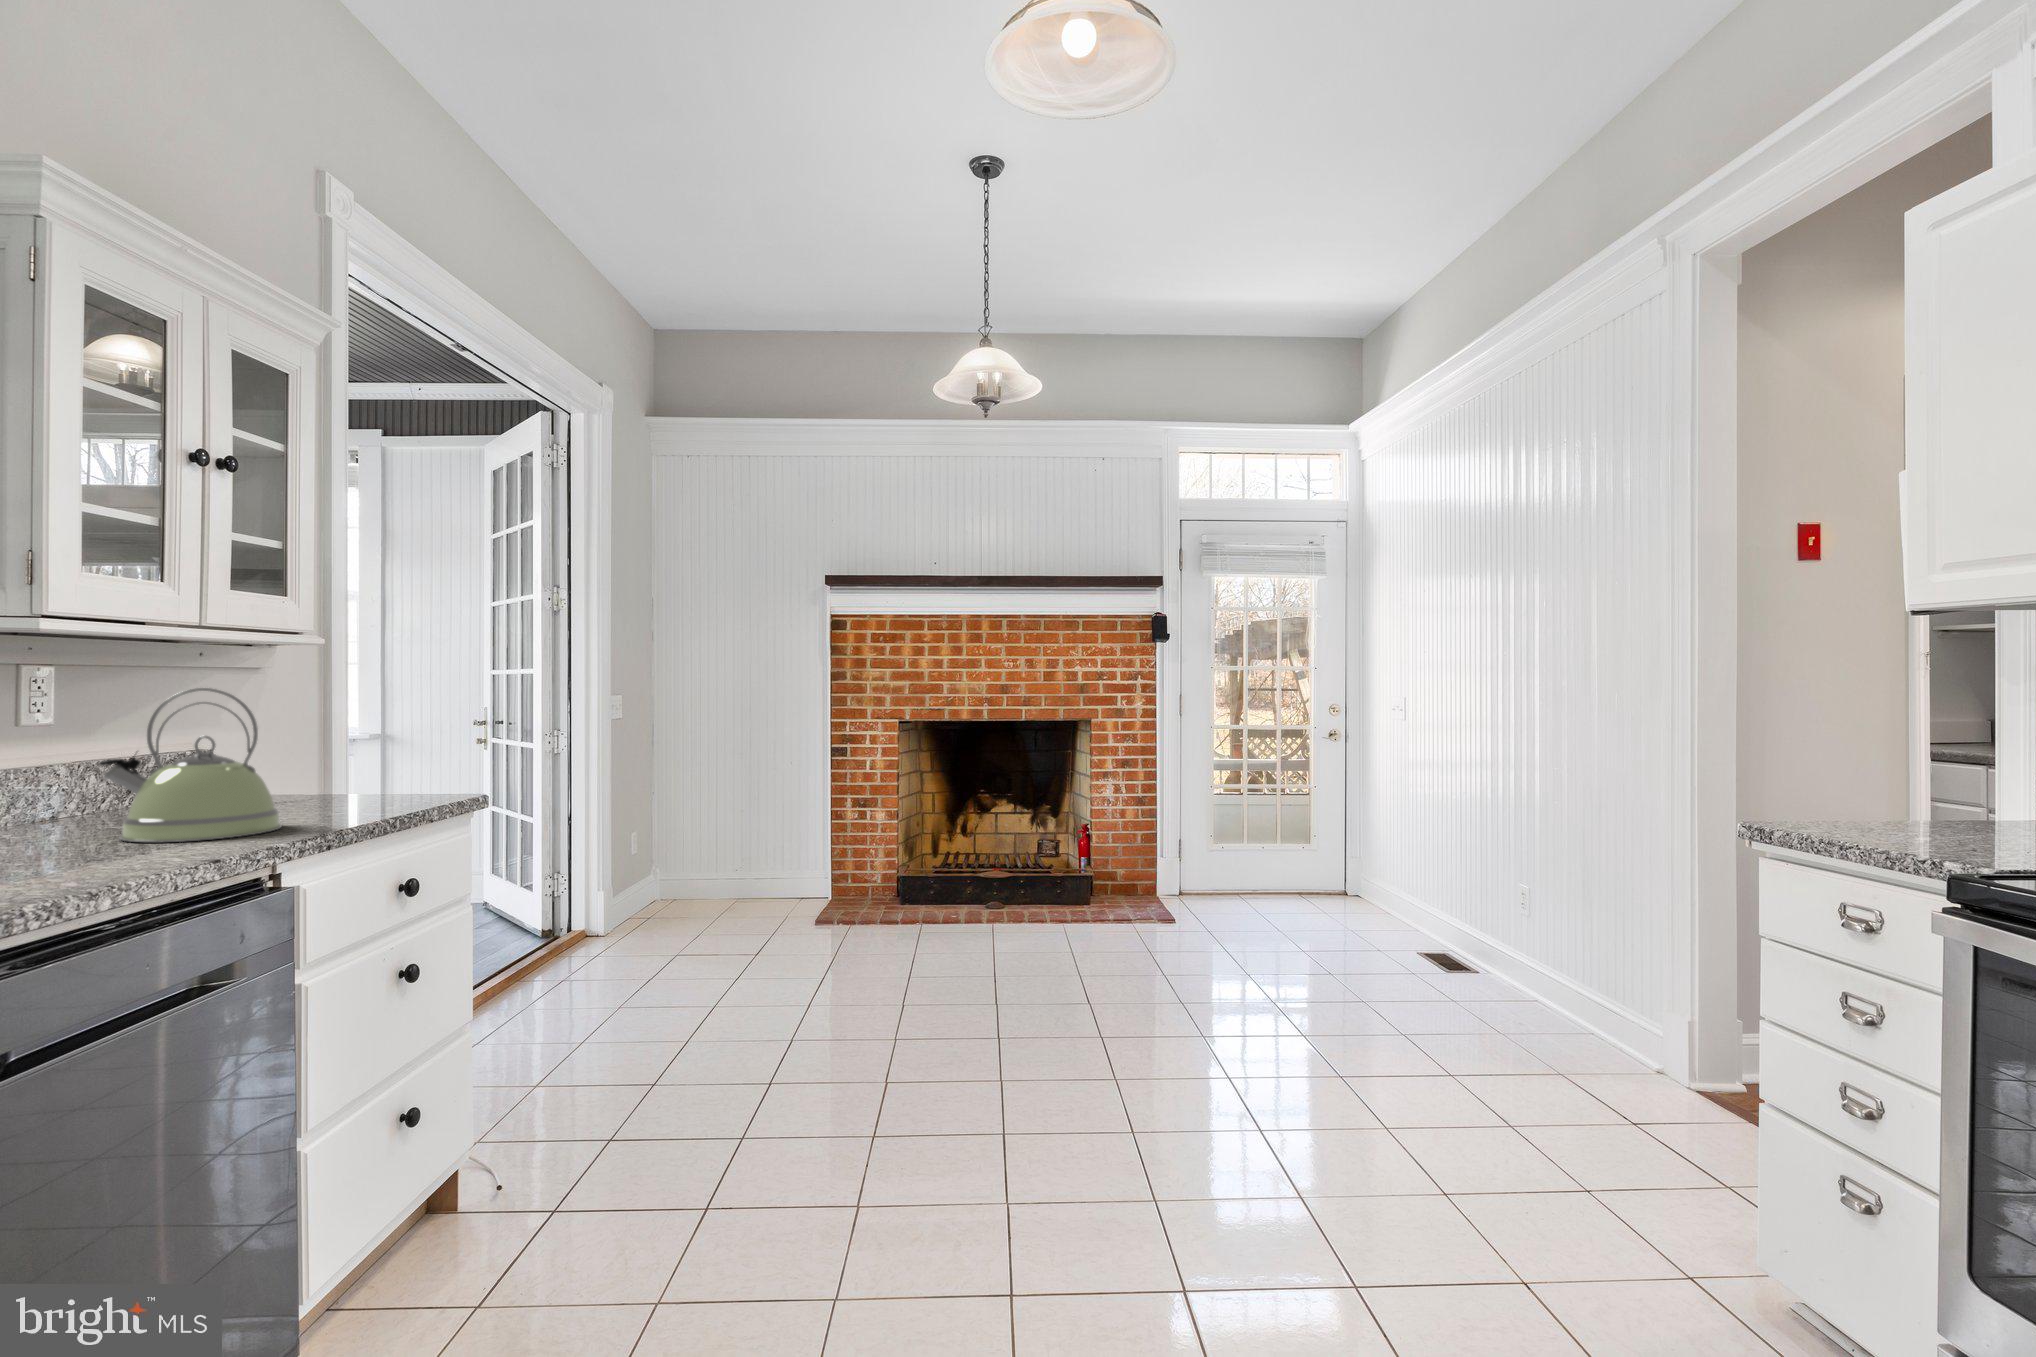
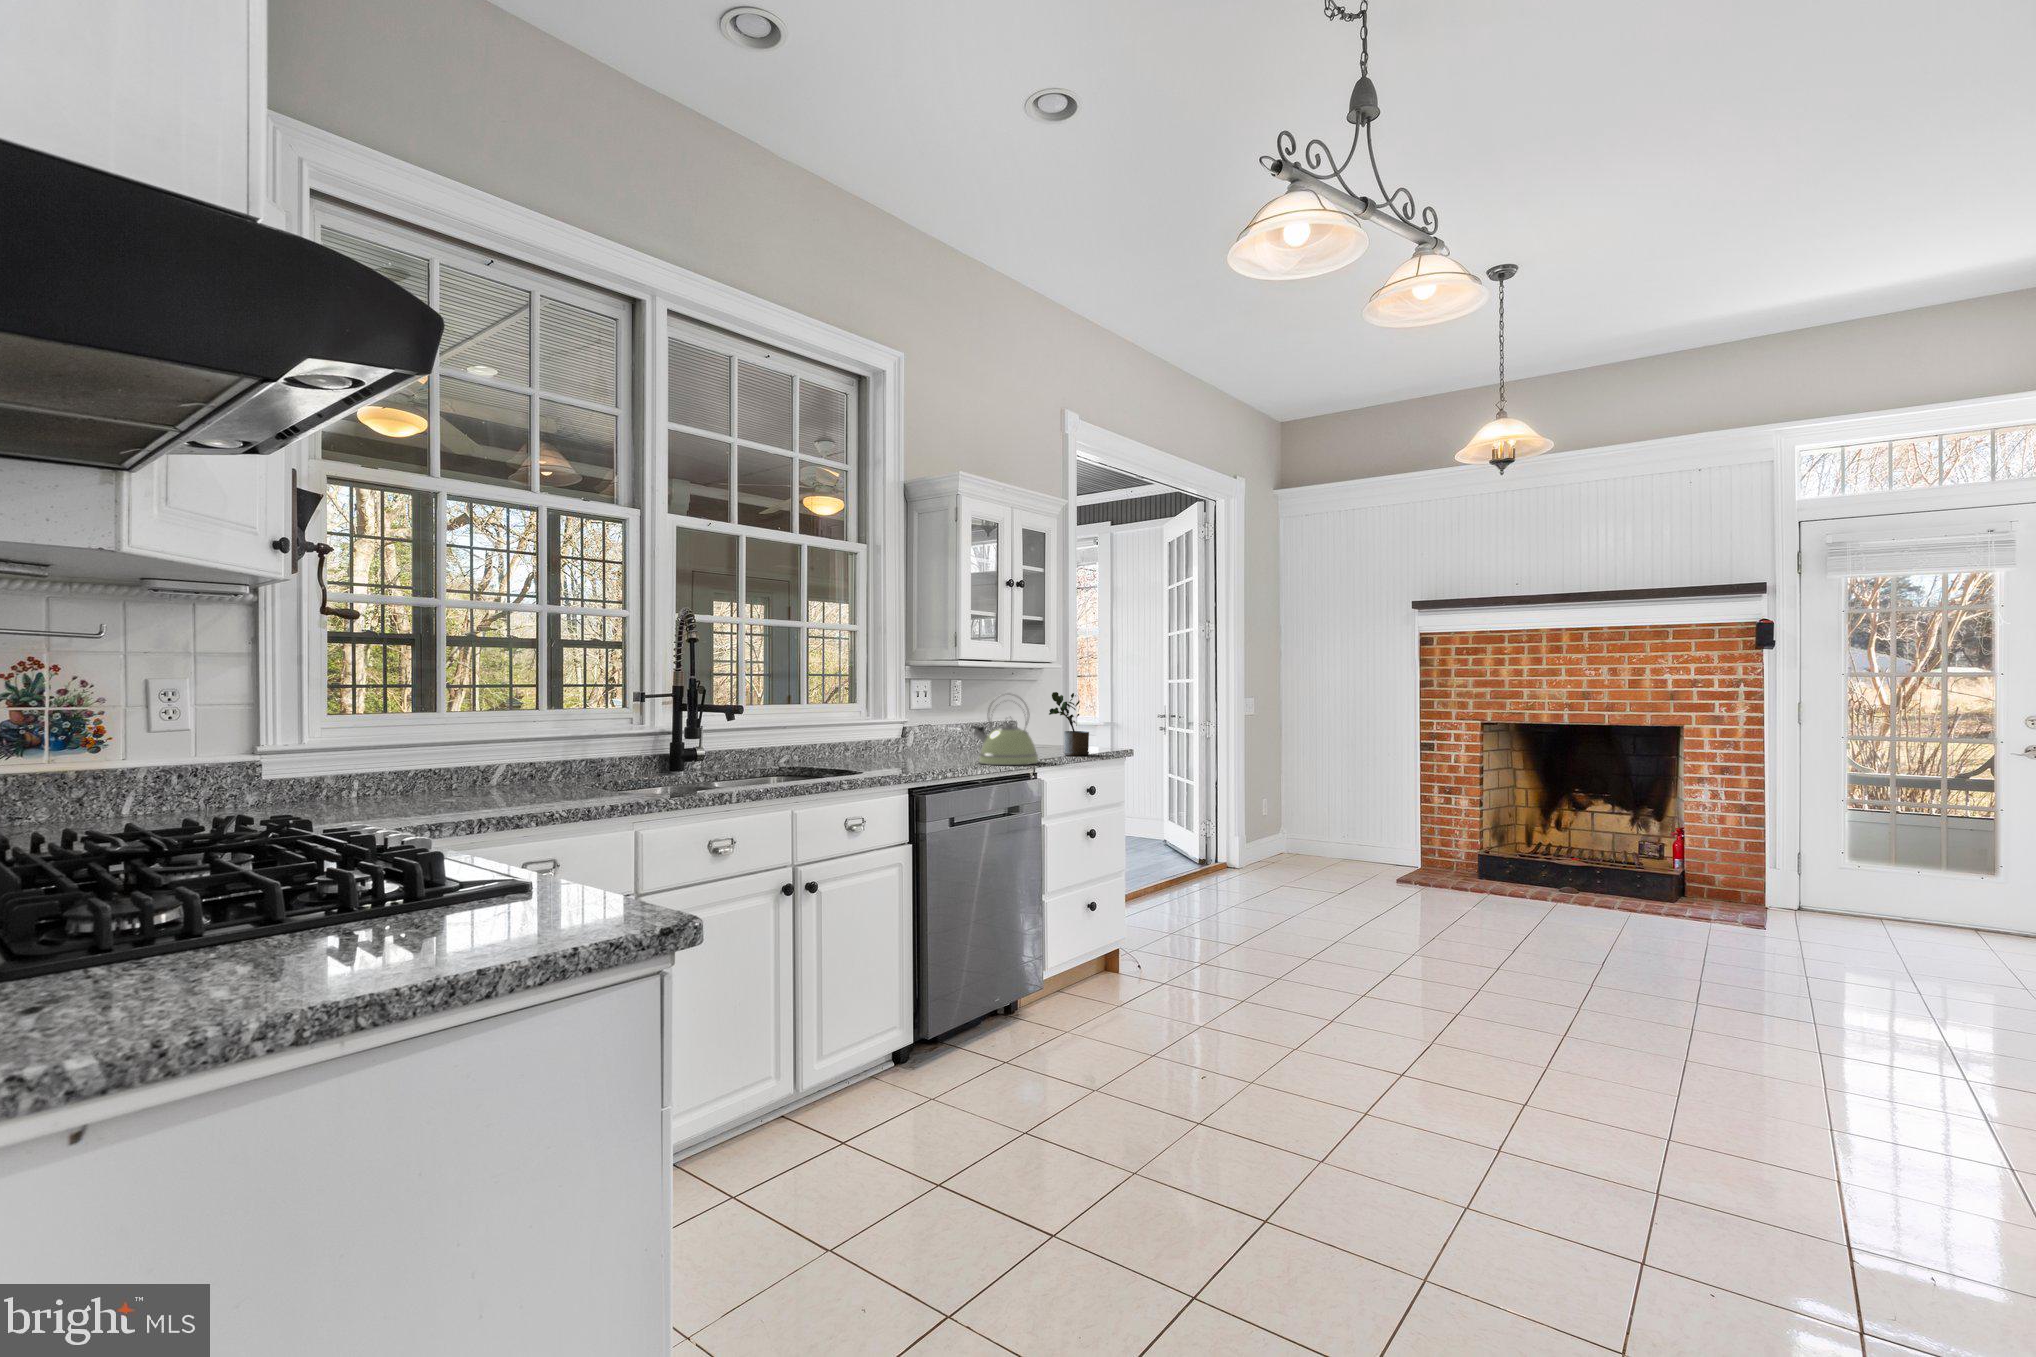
potted plant: none [298,686,388,804] -> present [1049,692,1089,756]

